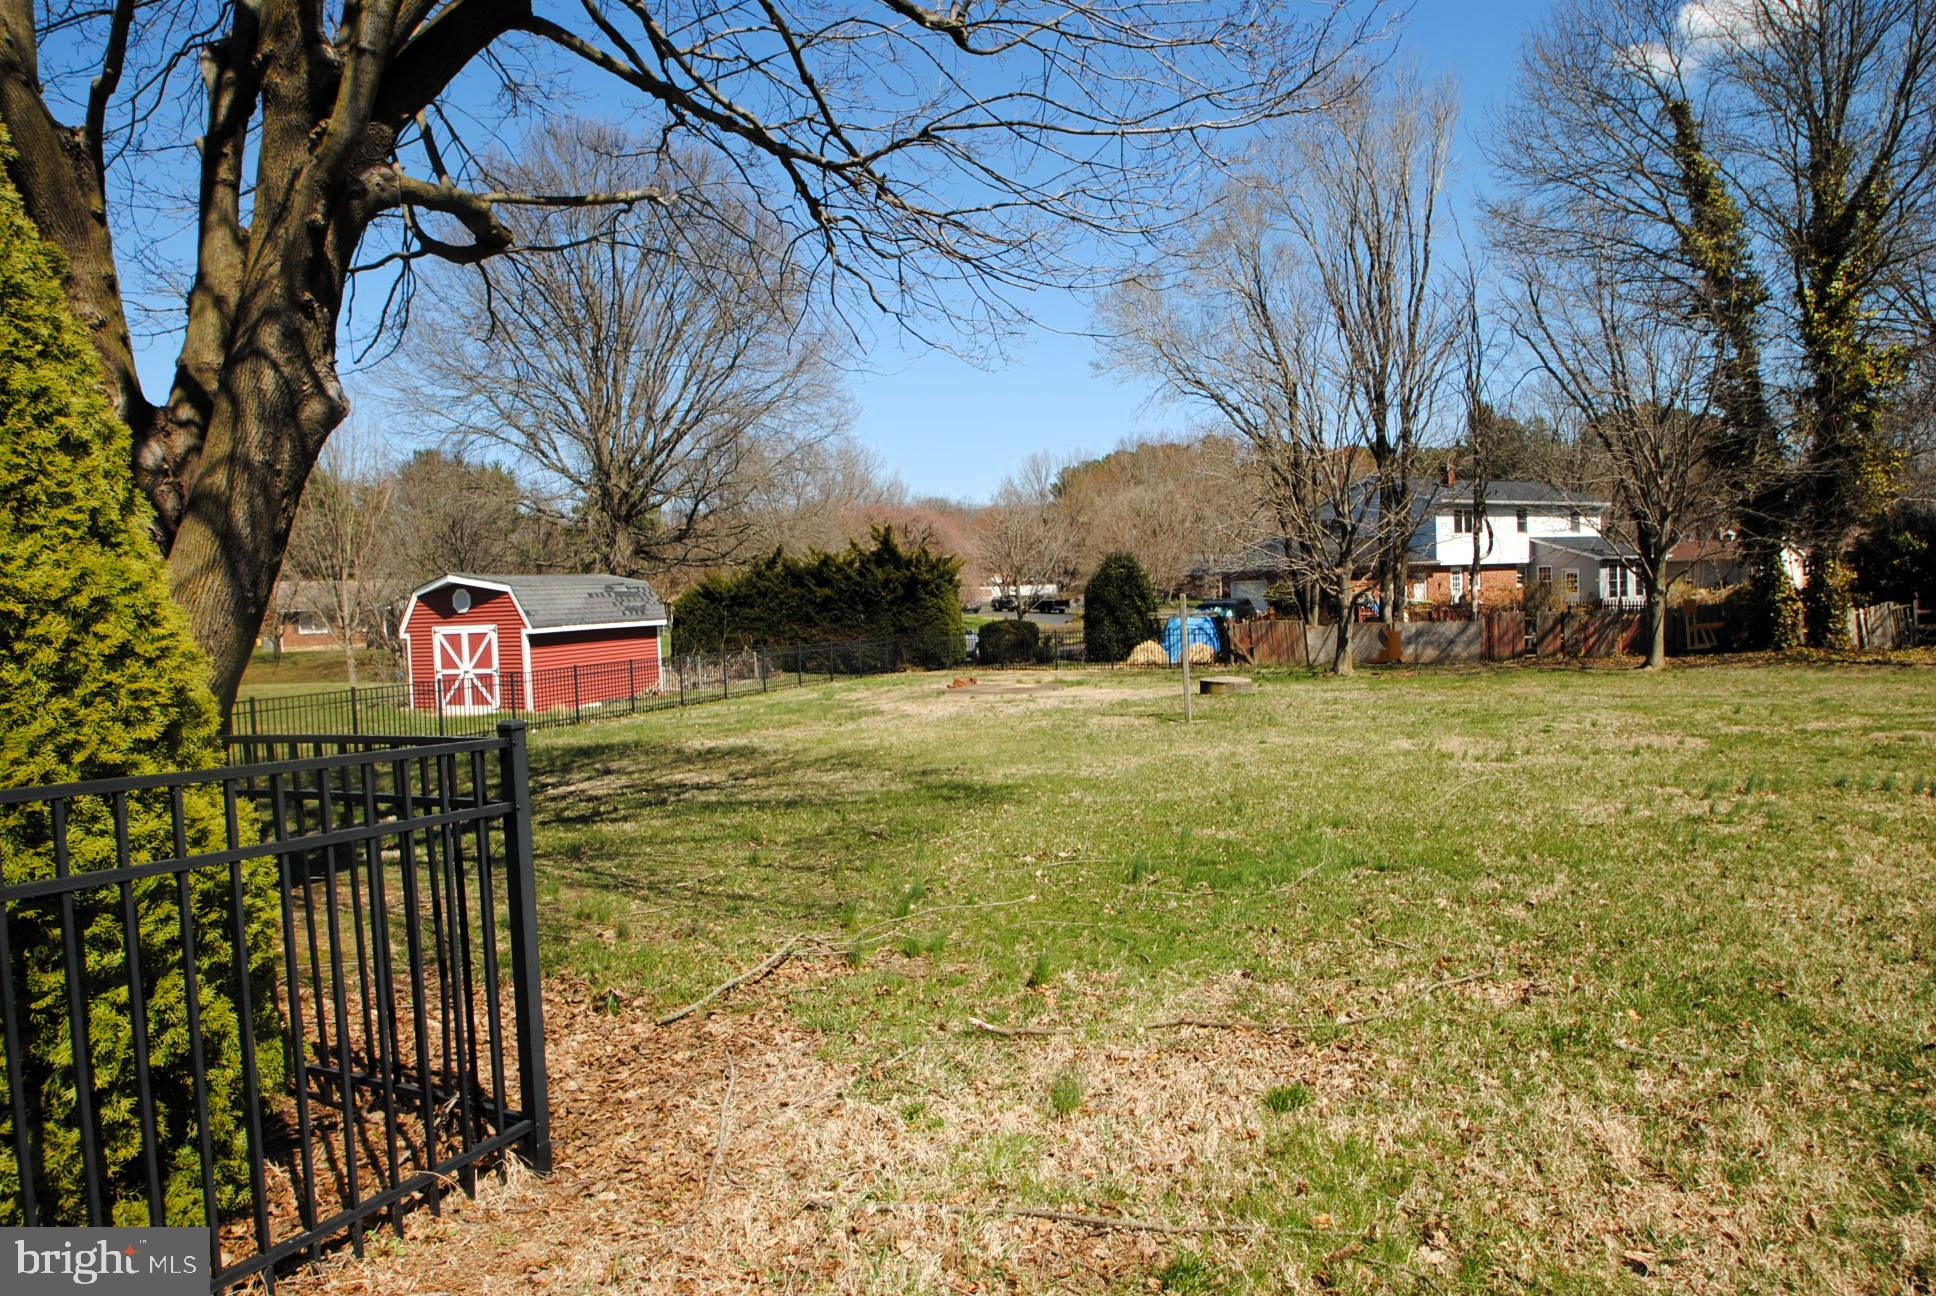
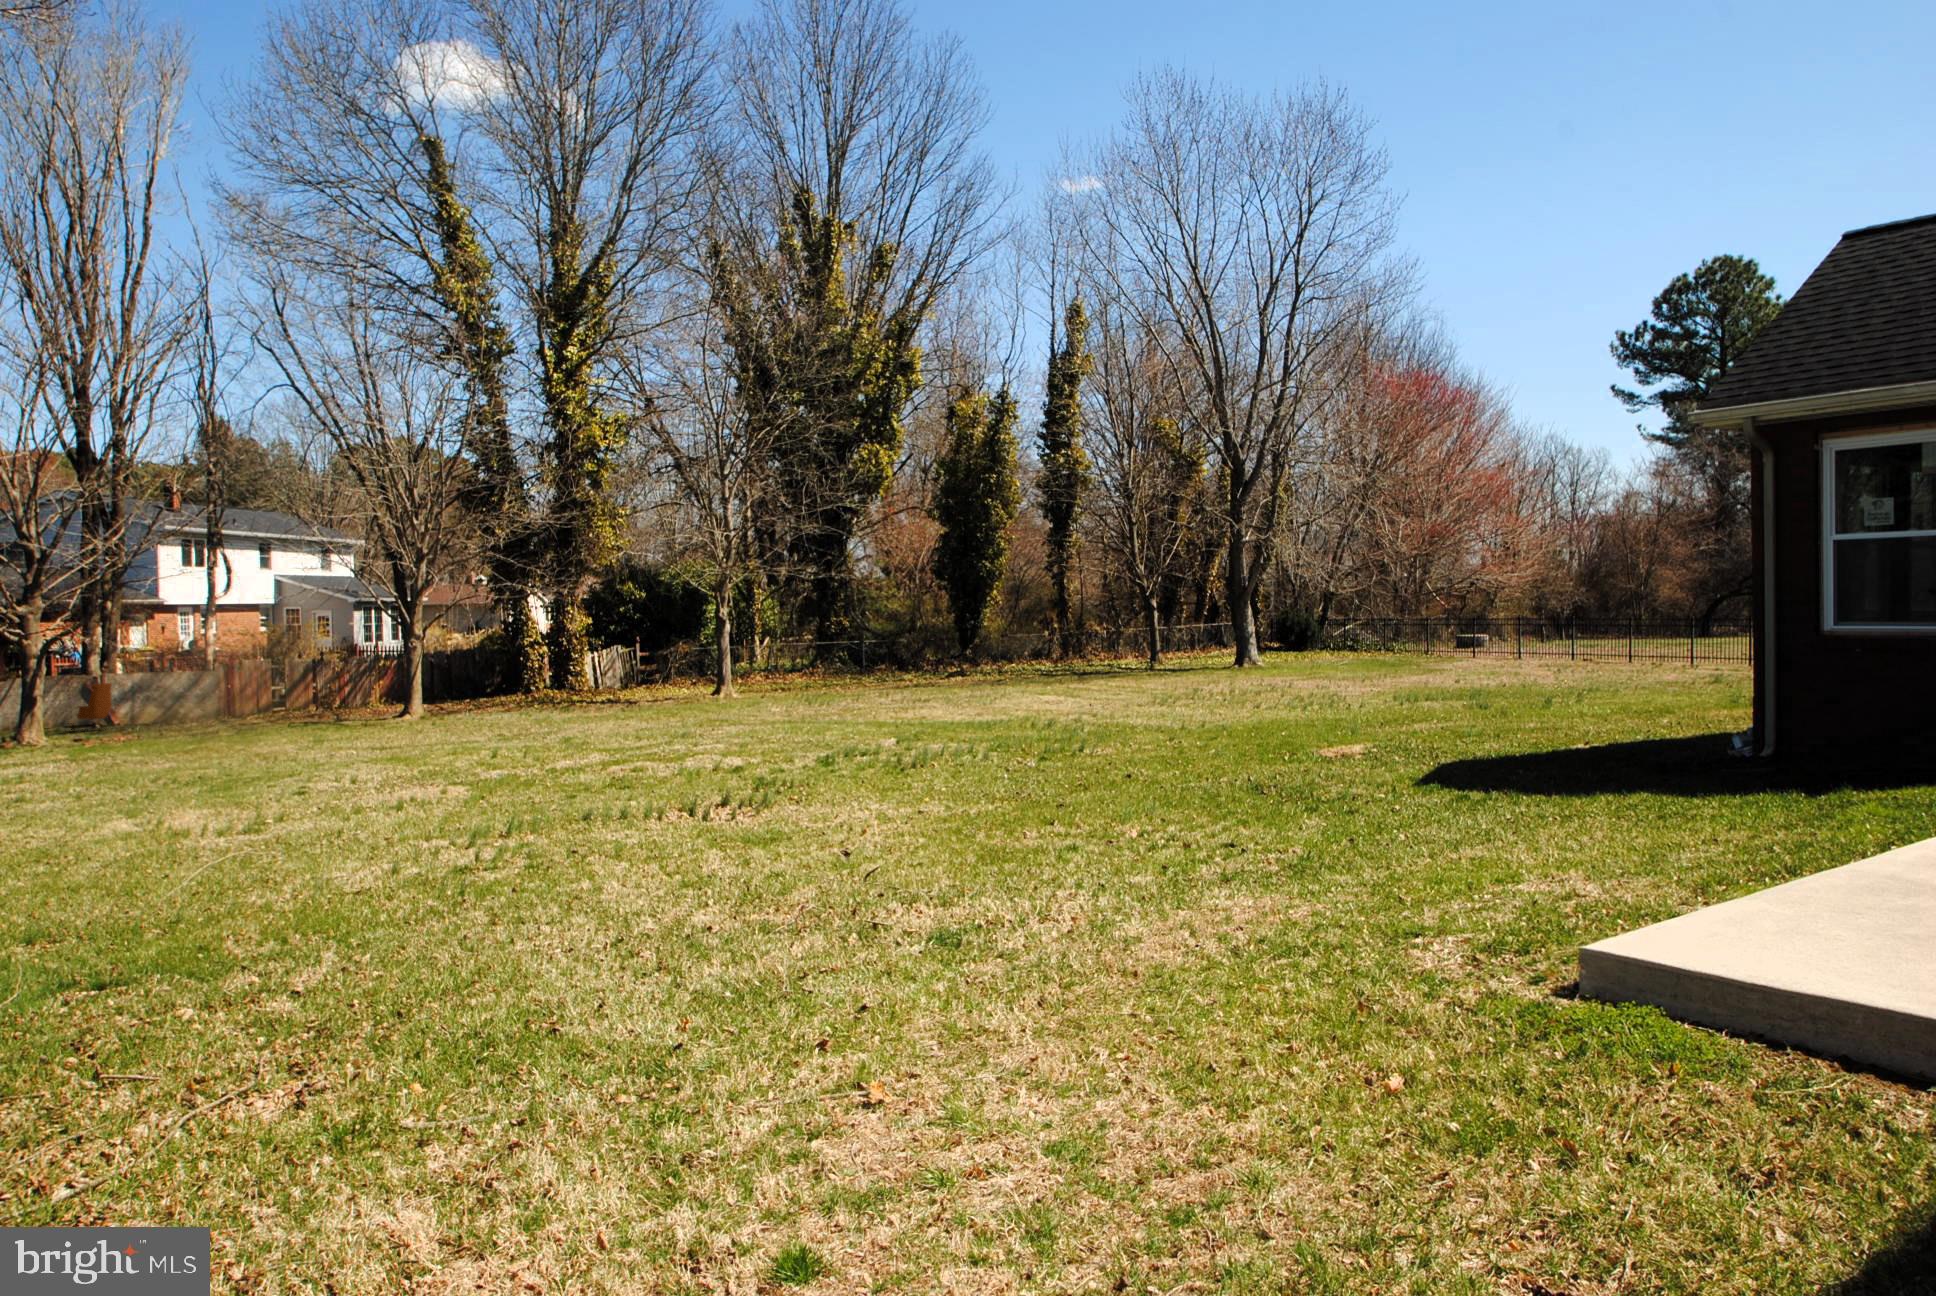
bench: present [1682,598,1723,649] -> none [430,652,467,702]

